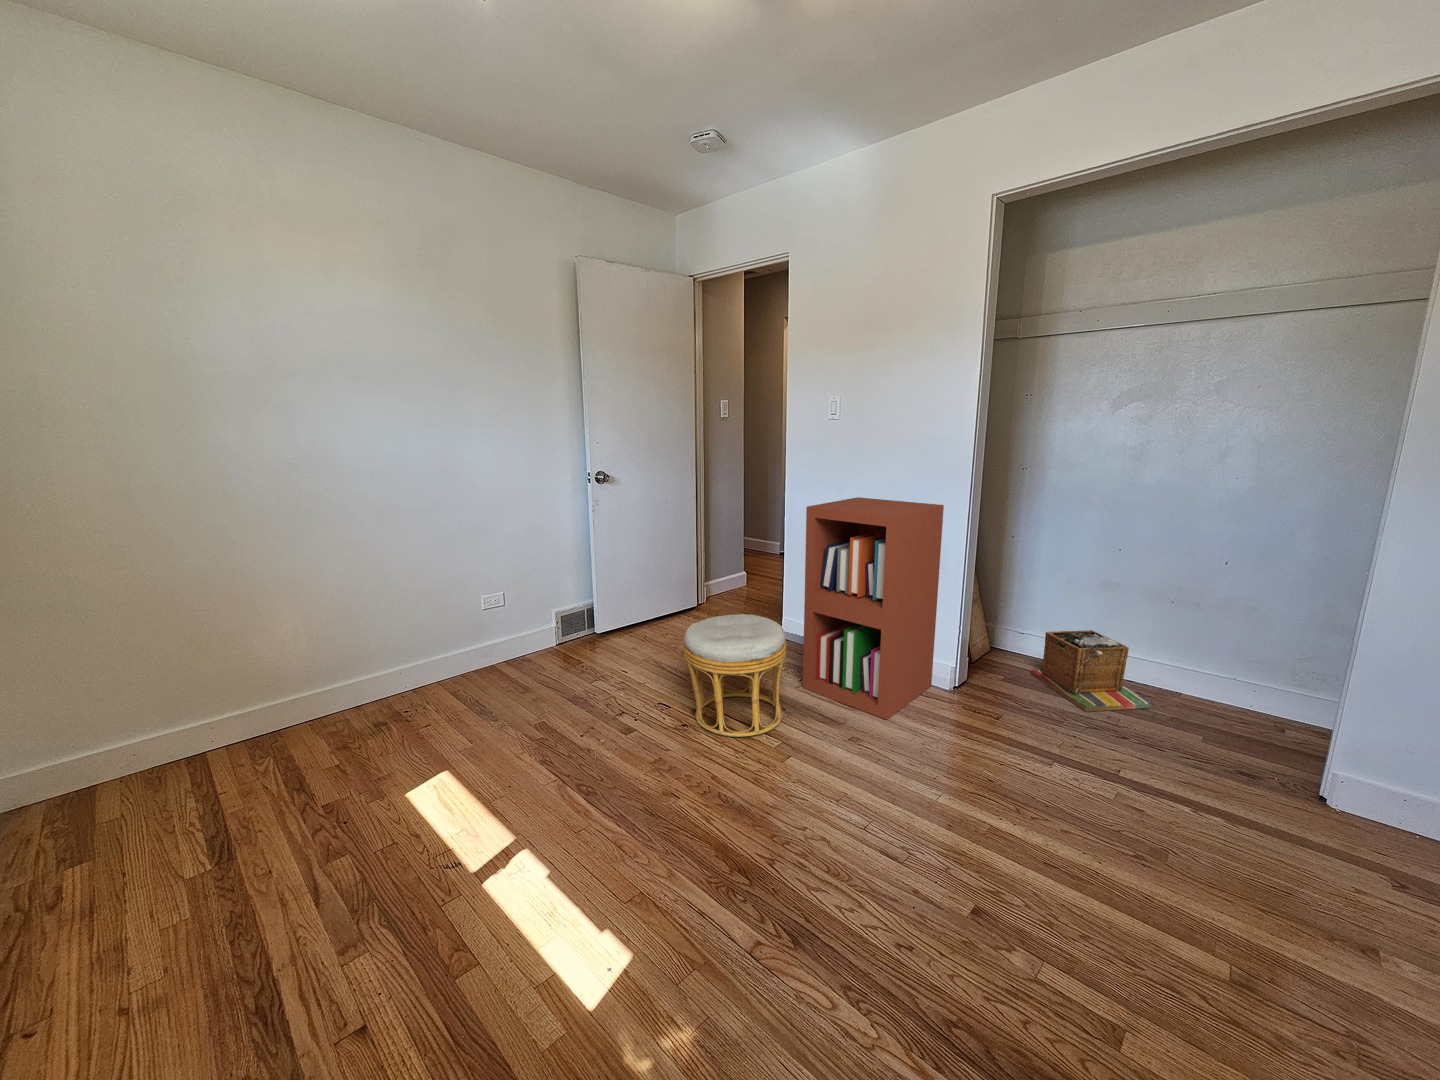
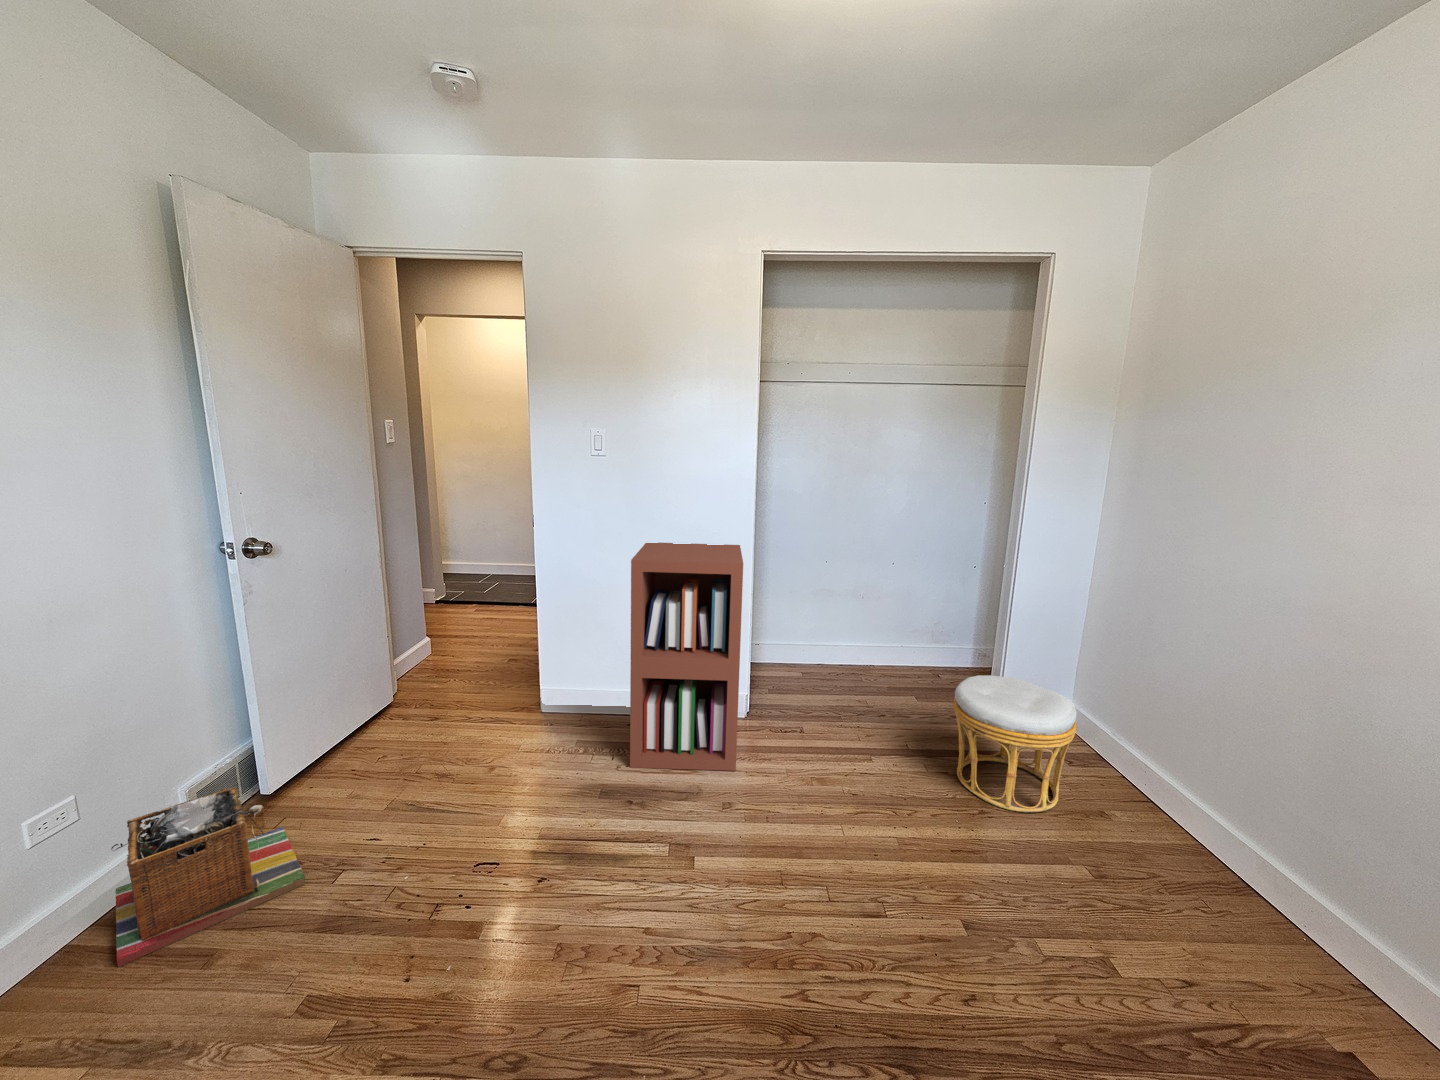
ottoman: present [683,614,787,737] -> present [954,675,1077,813]
laundry basket: present [1031,630,1151,712] -> present [111,787,305,967]

